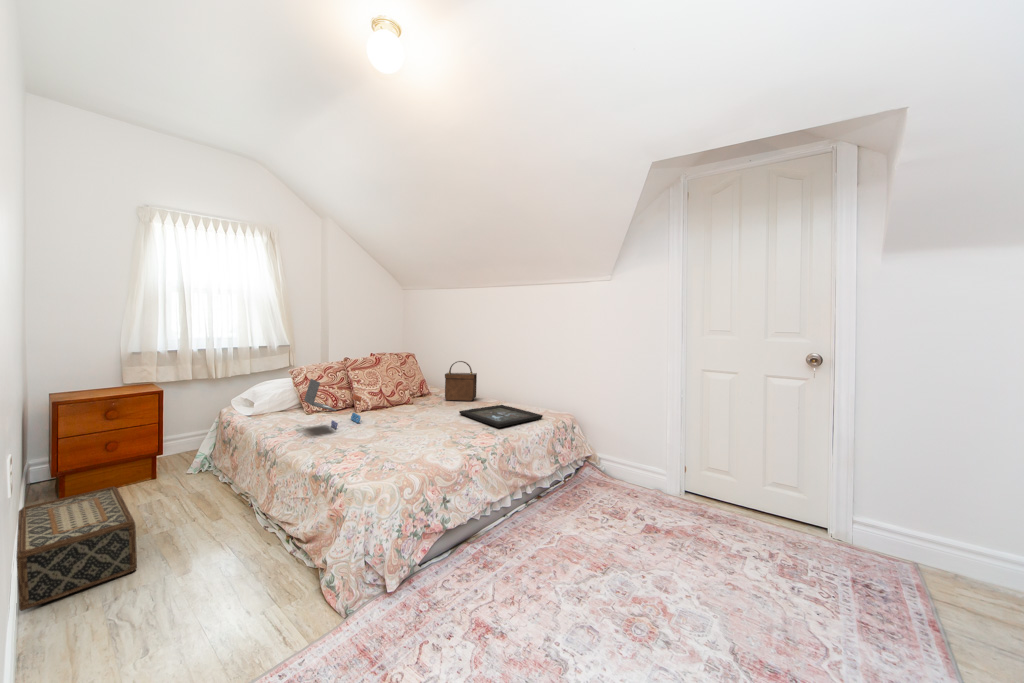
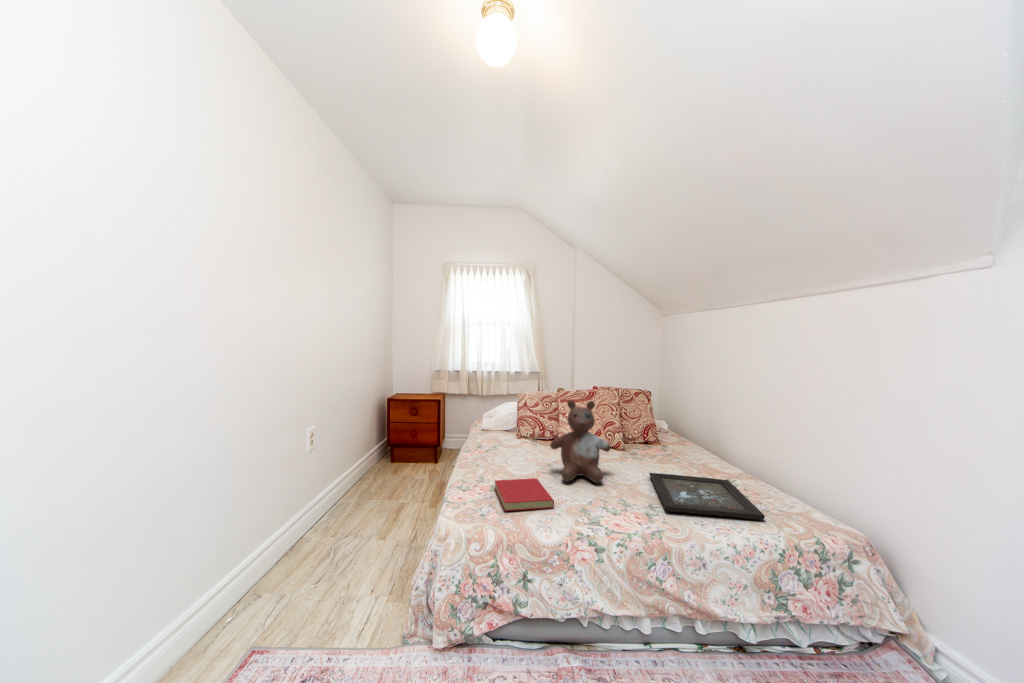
stuffed bear: none [386,361,440,431] -> present [550,400,611,483]
handbag: present [445,361,477,401] -> none [663,406,709,464]
laptop: present [304,379,362,429] -> none [488,405,543,458]
book: none [364,434,434,460] -> present [495,478,554,511]
woven basket: present [16,487,137,611] -> none [320,462,397,526]

